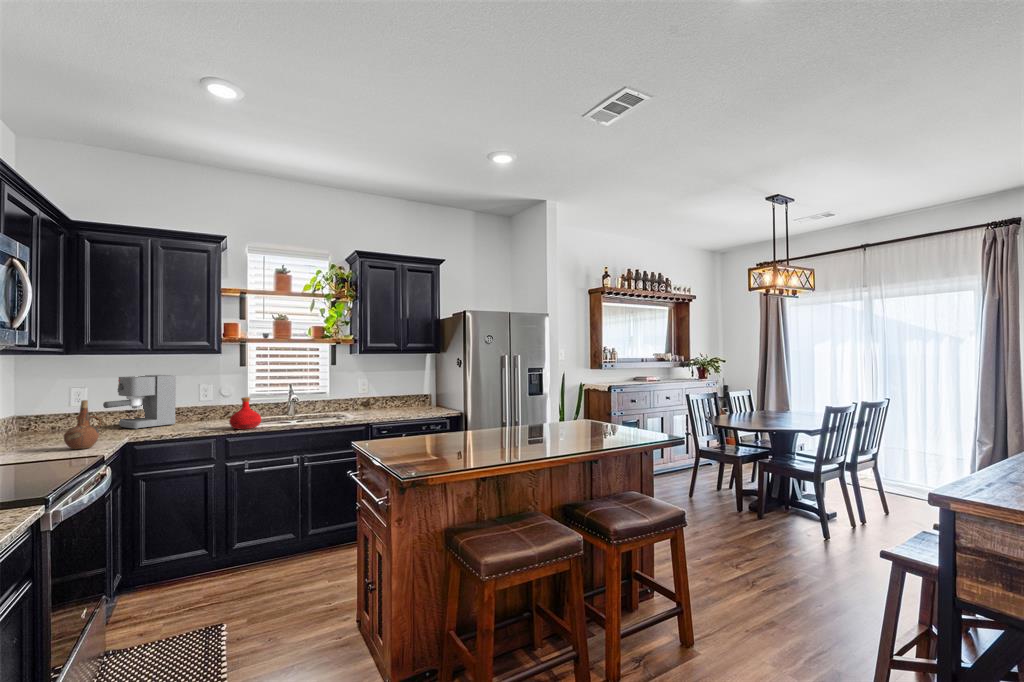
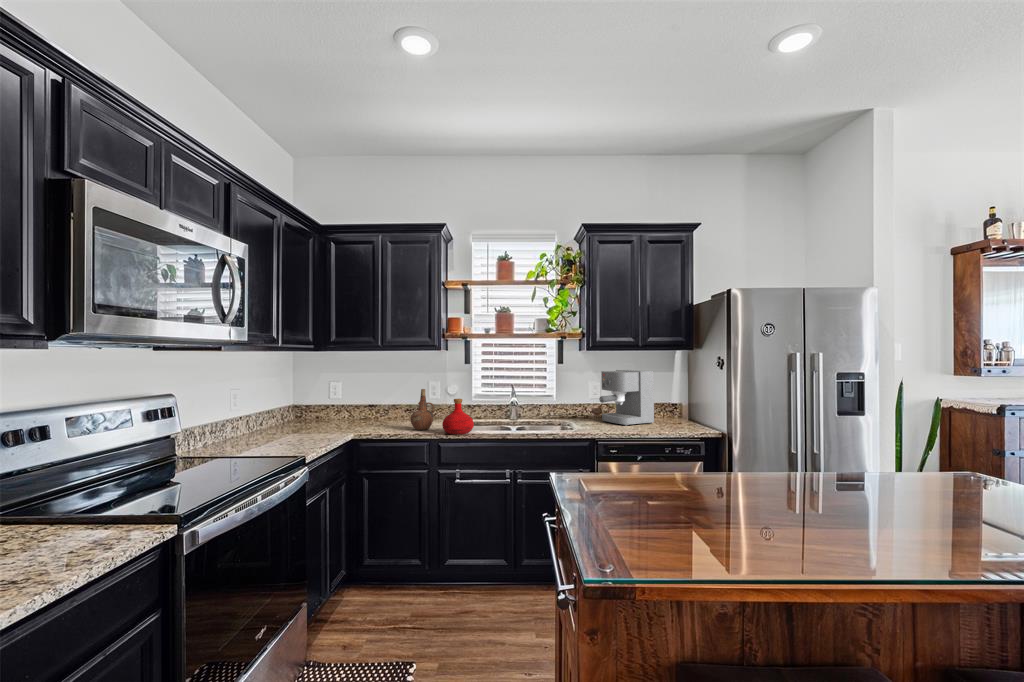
coffee maker: present [103,375,176,429] -> present [599,370,654,426]
ceramic pitcher: present [64,400,101,449] -> present [411,389,434,430]

